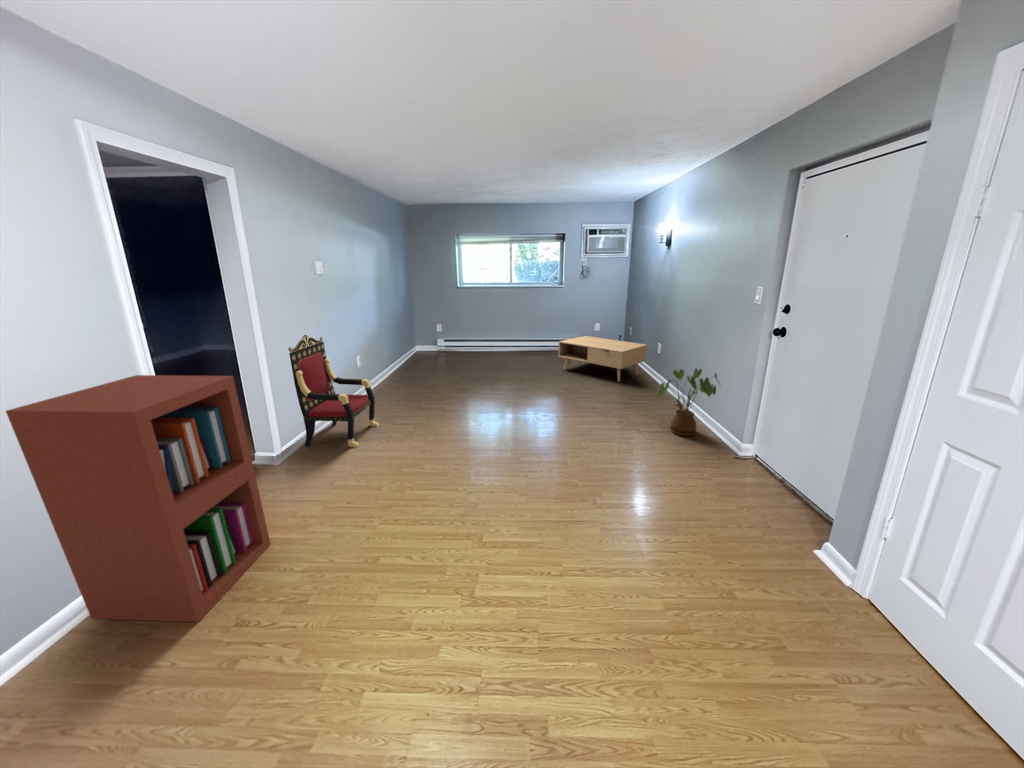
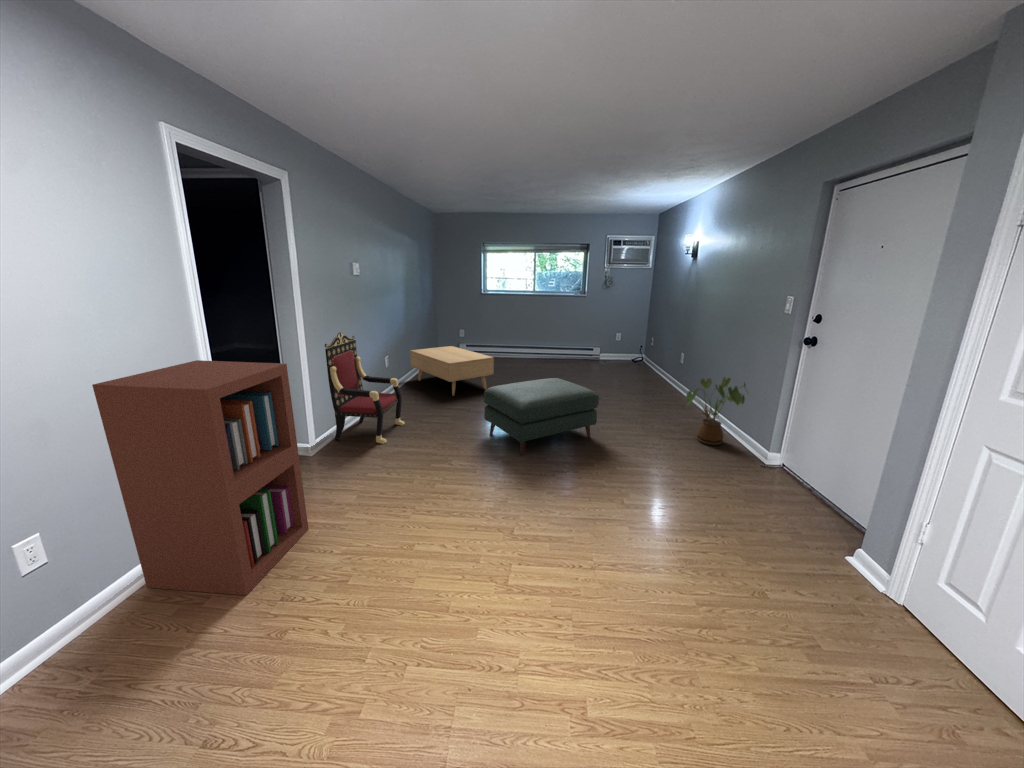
coffee table: present [558,336,647,382] -> present [410,346,494,396]
ottoman: none [457,373,573,454] -> present [484,378,599,455]

